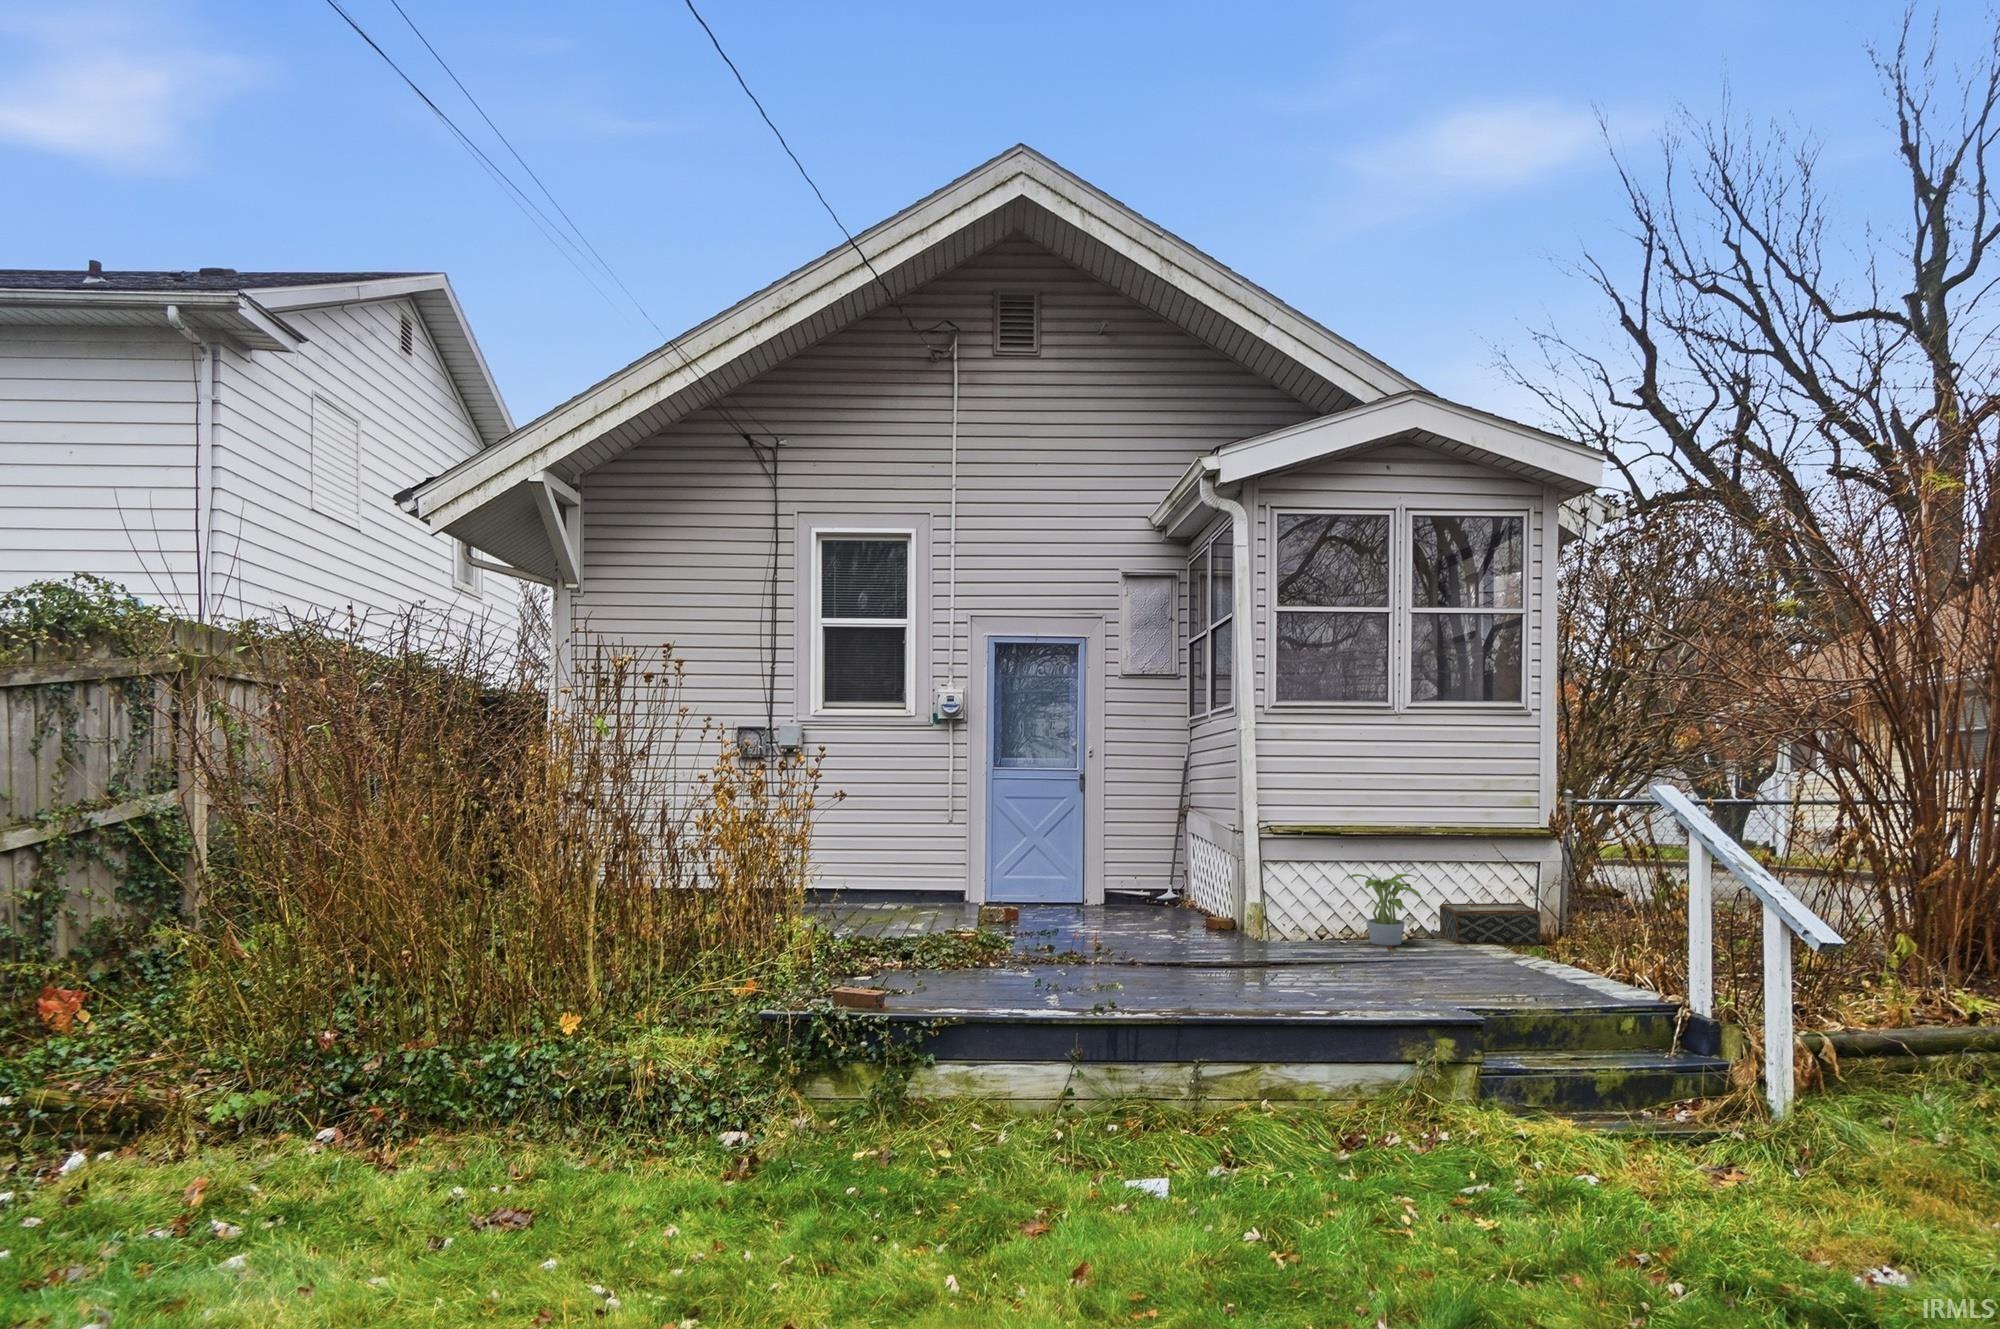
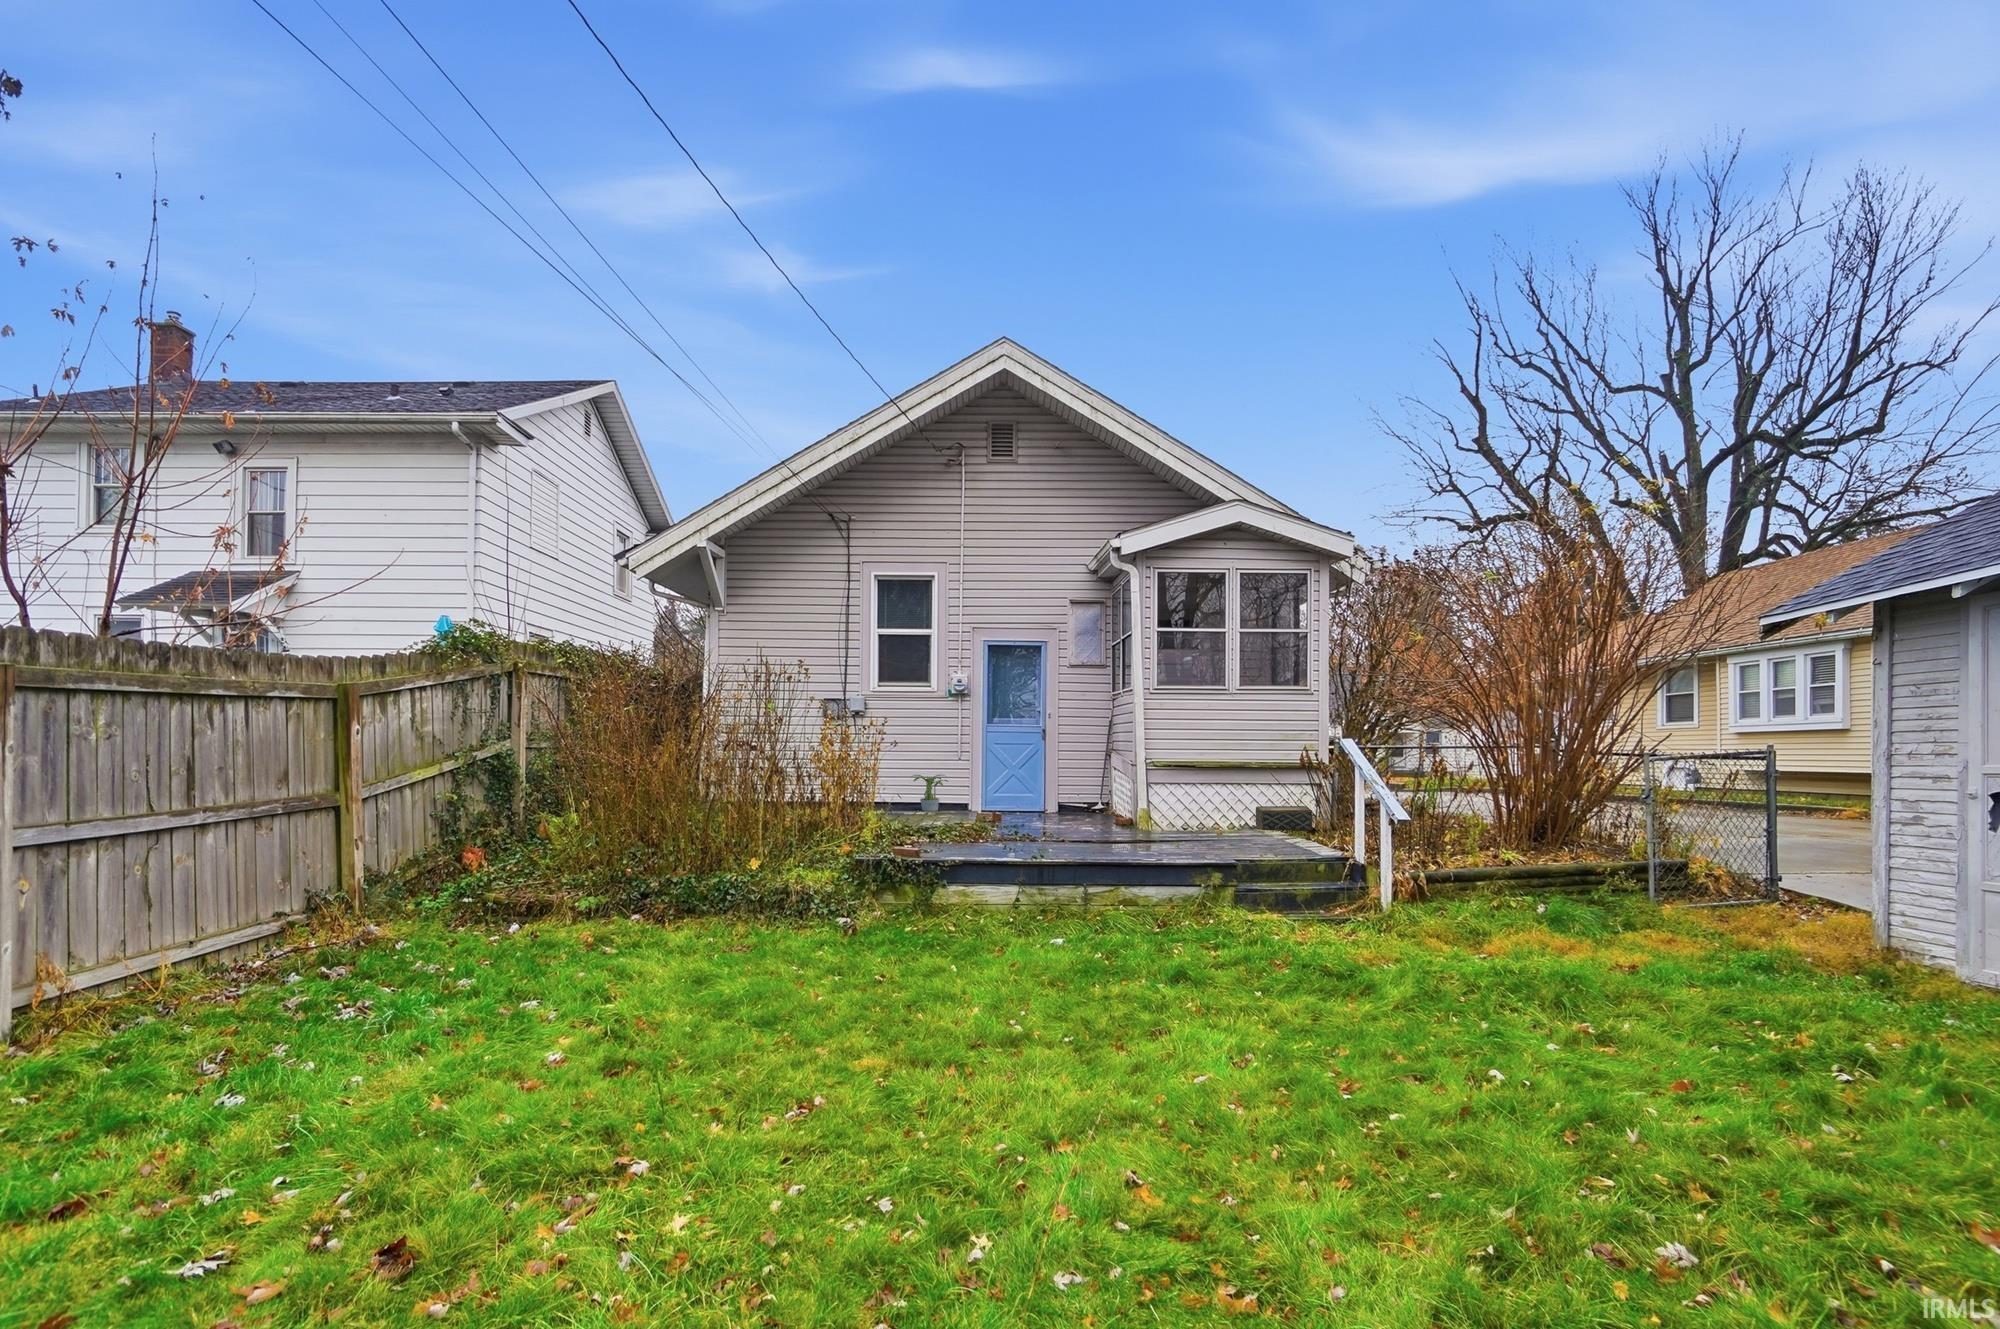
potted plant: present [1348,874,1421,945] -> present [913,775,948,811]

